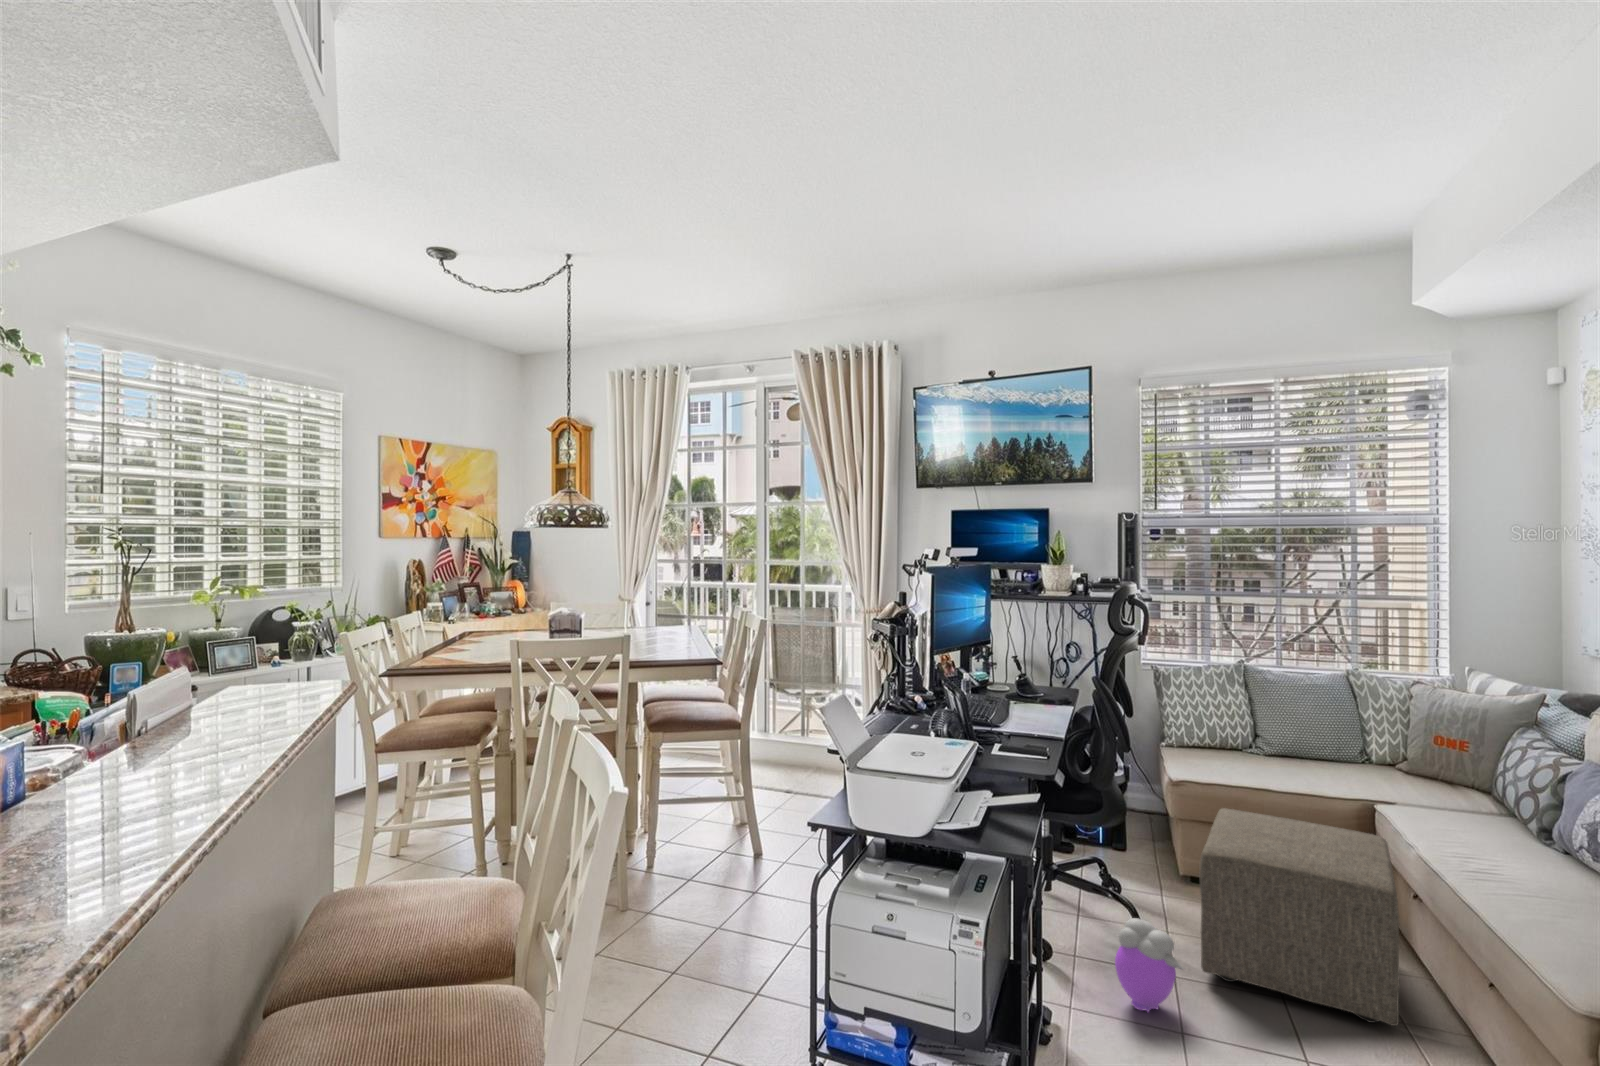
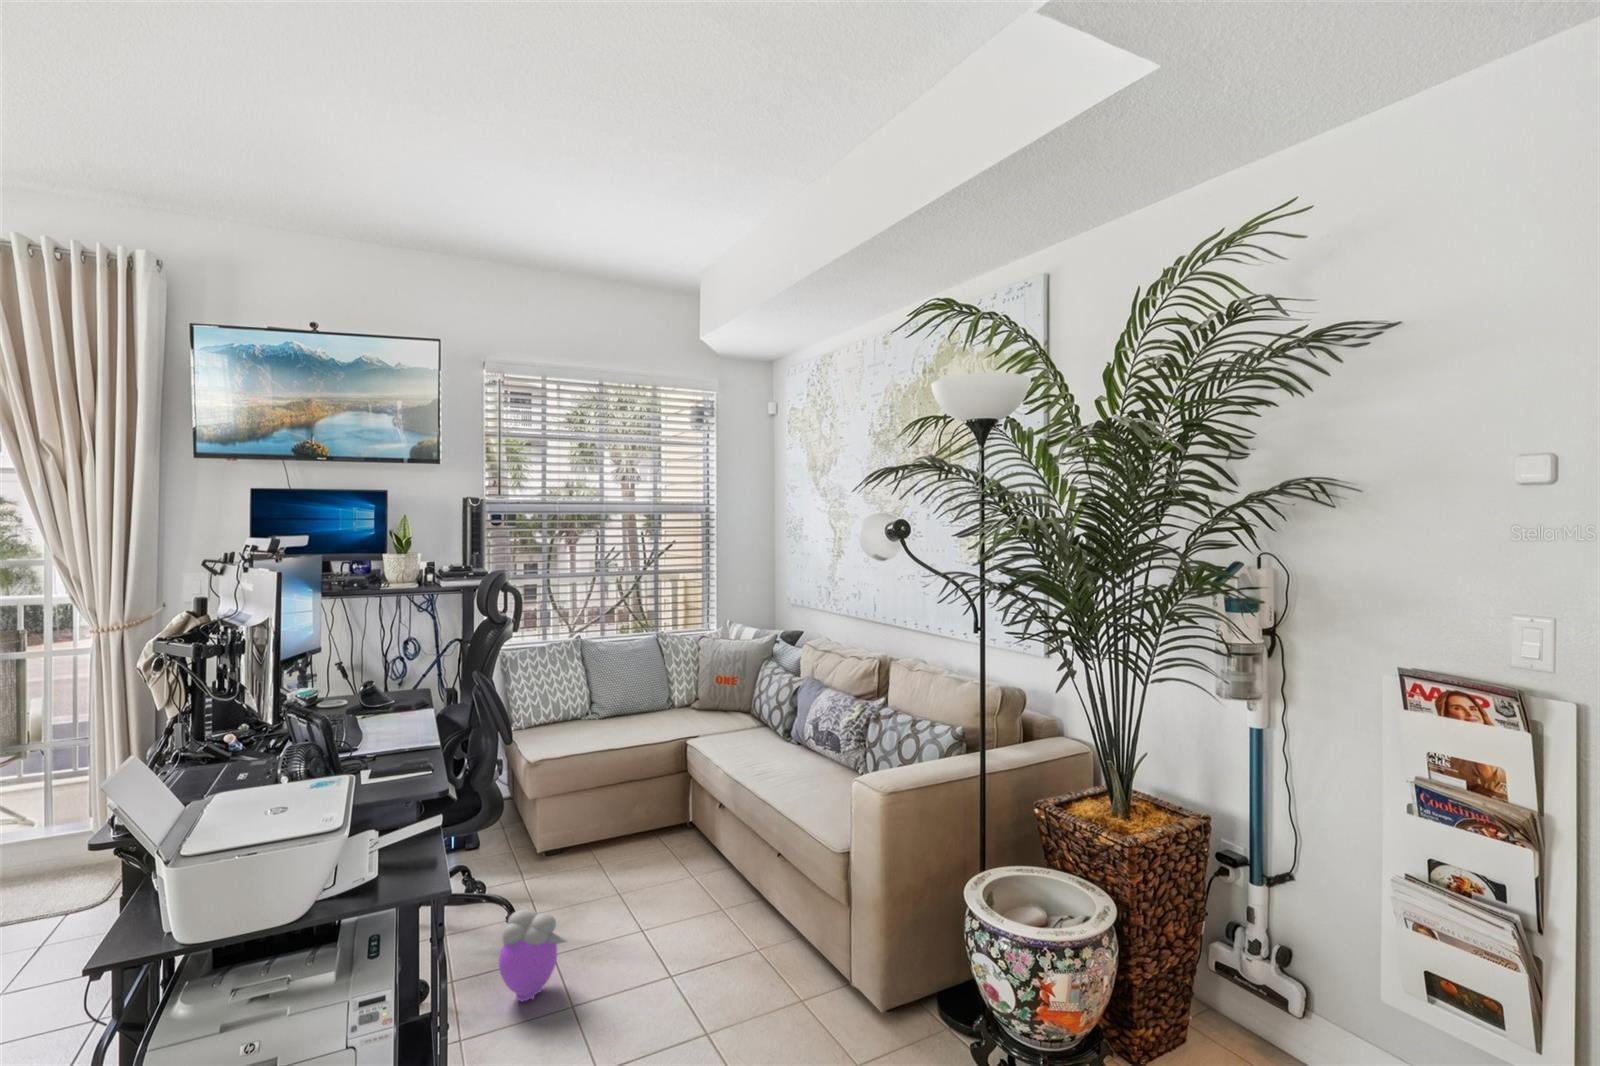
ottoman: present [1199,808,1400,1026] -> none [571,766,719,936]

